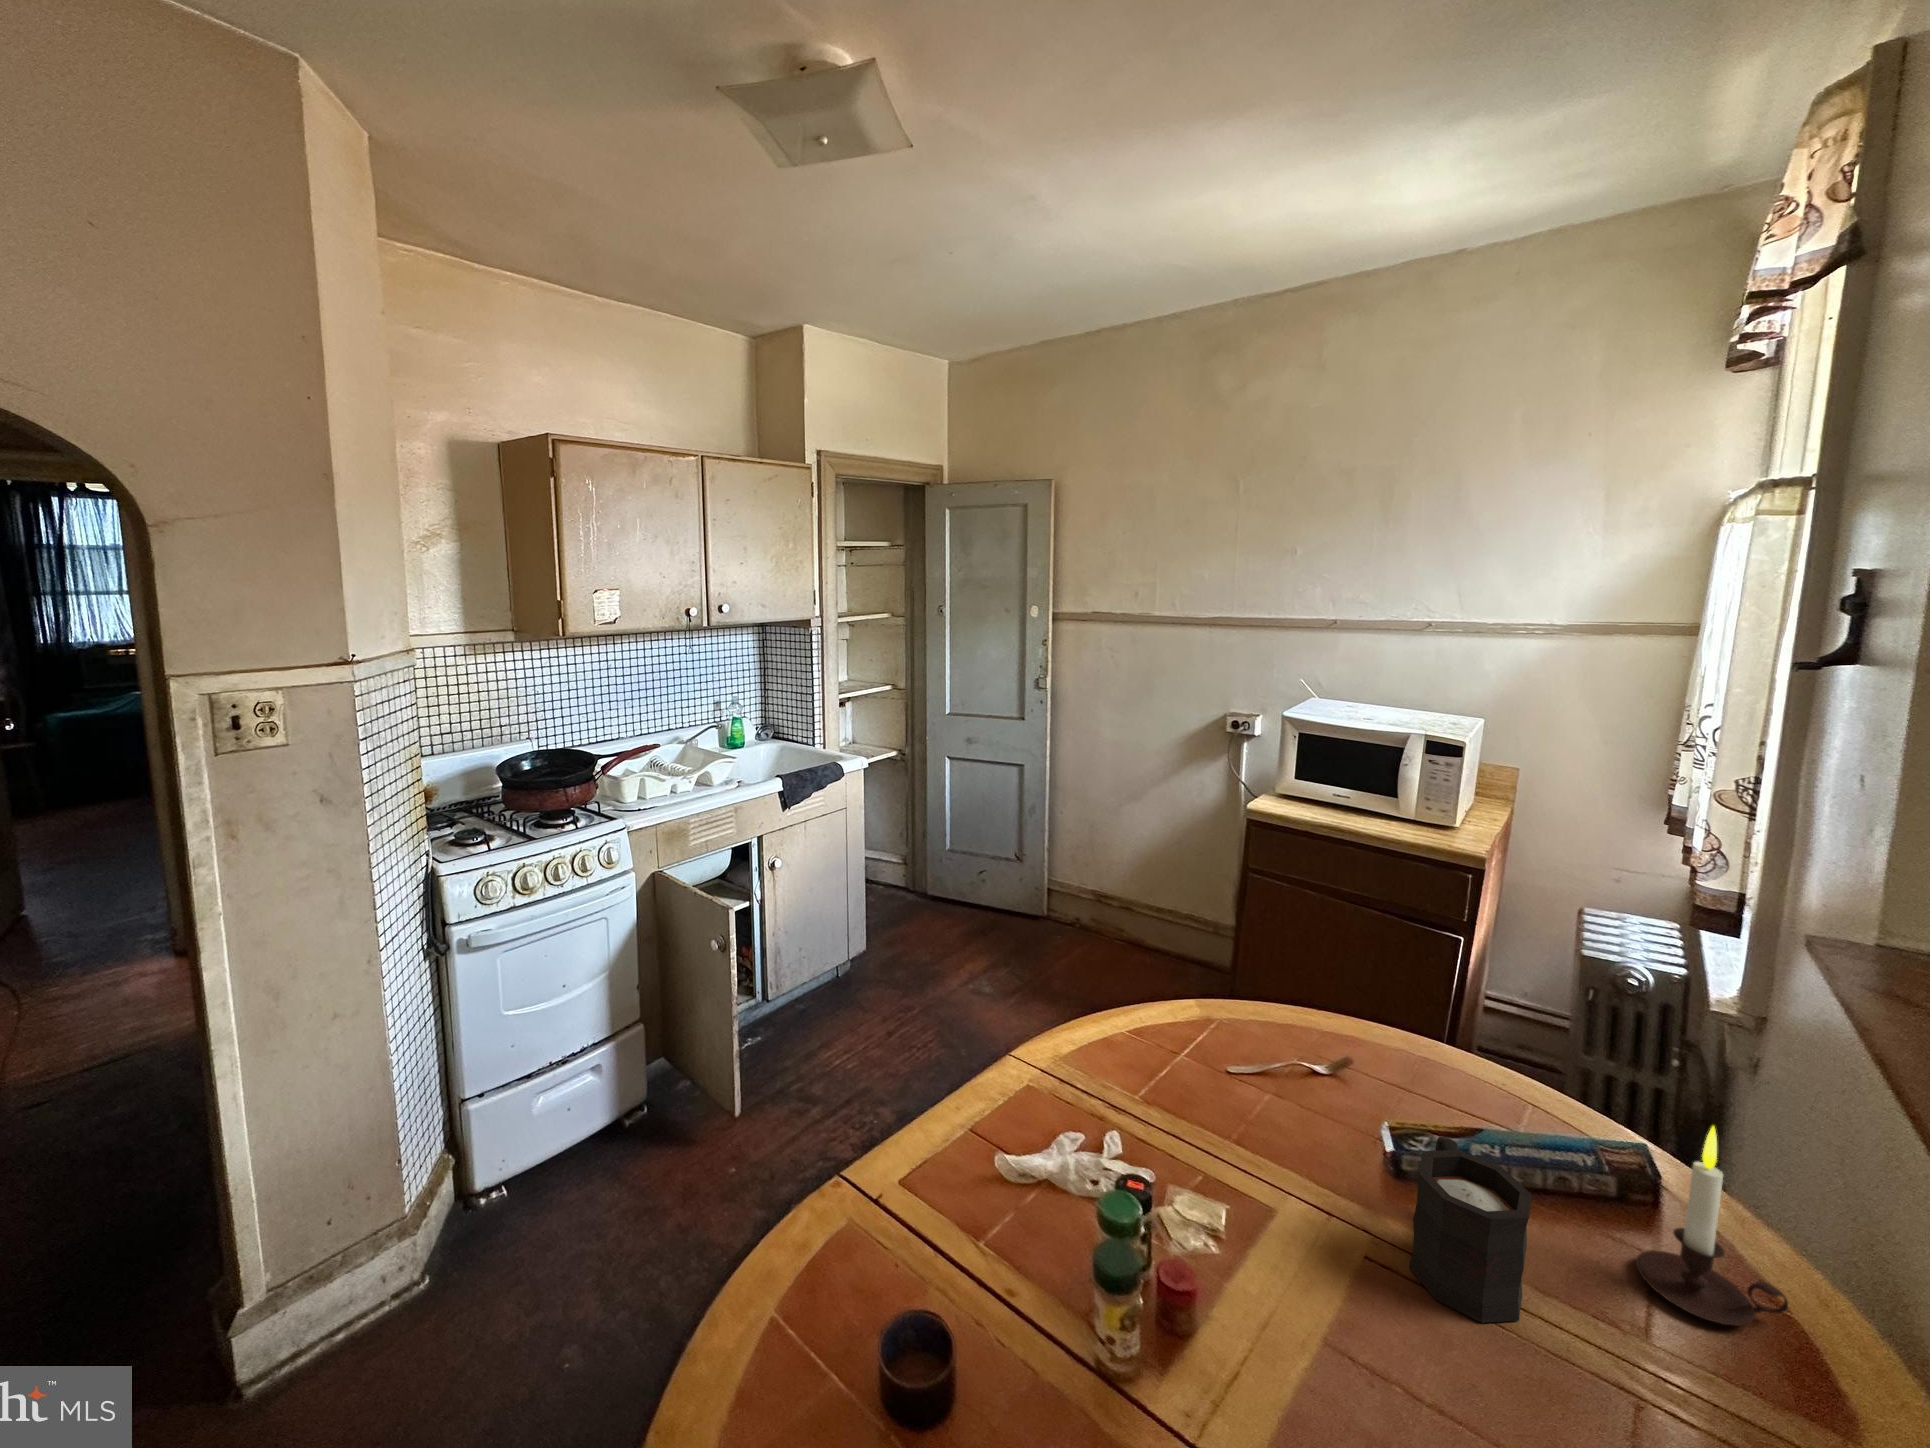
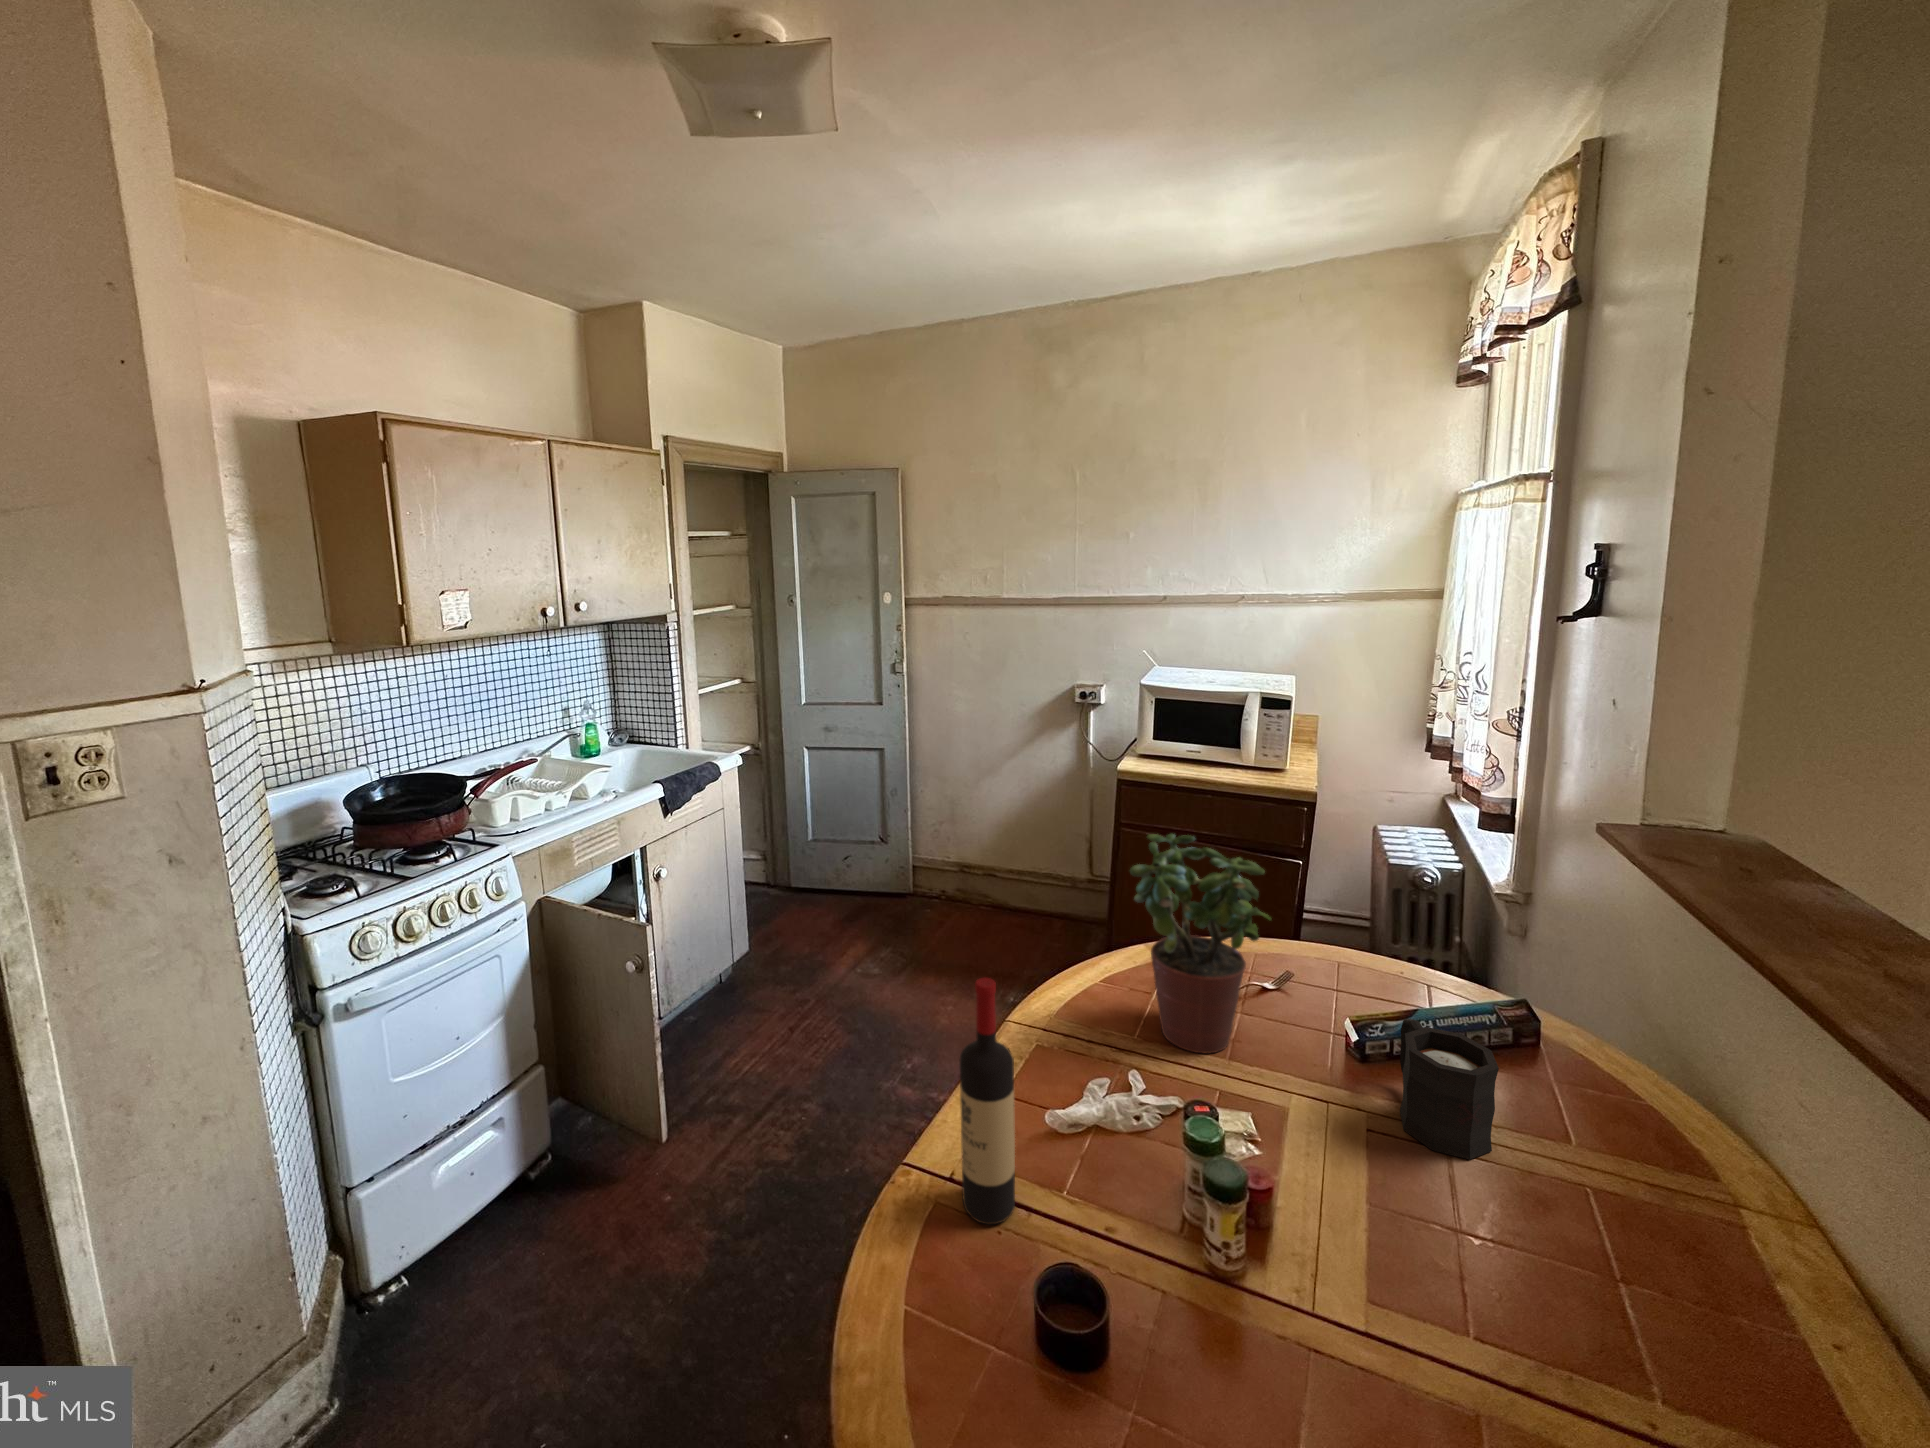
potted plant: none [1123,876,1281,1131] -> present [1130,834,1271,1053]
wine bottle: none [863,992,919,1249] -> present [960,977,1015,1225]
candle: present [1636,1126,1788,1326] -> none [1542,972,1646,1119]

